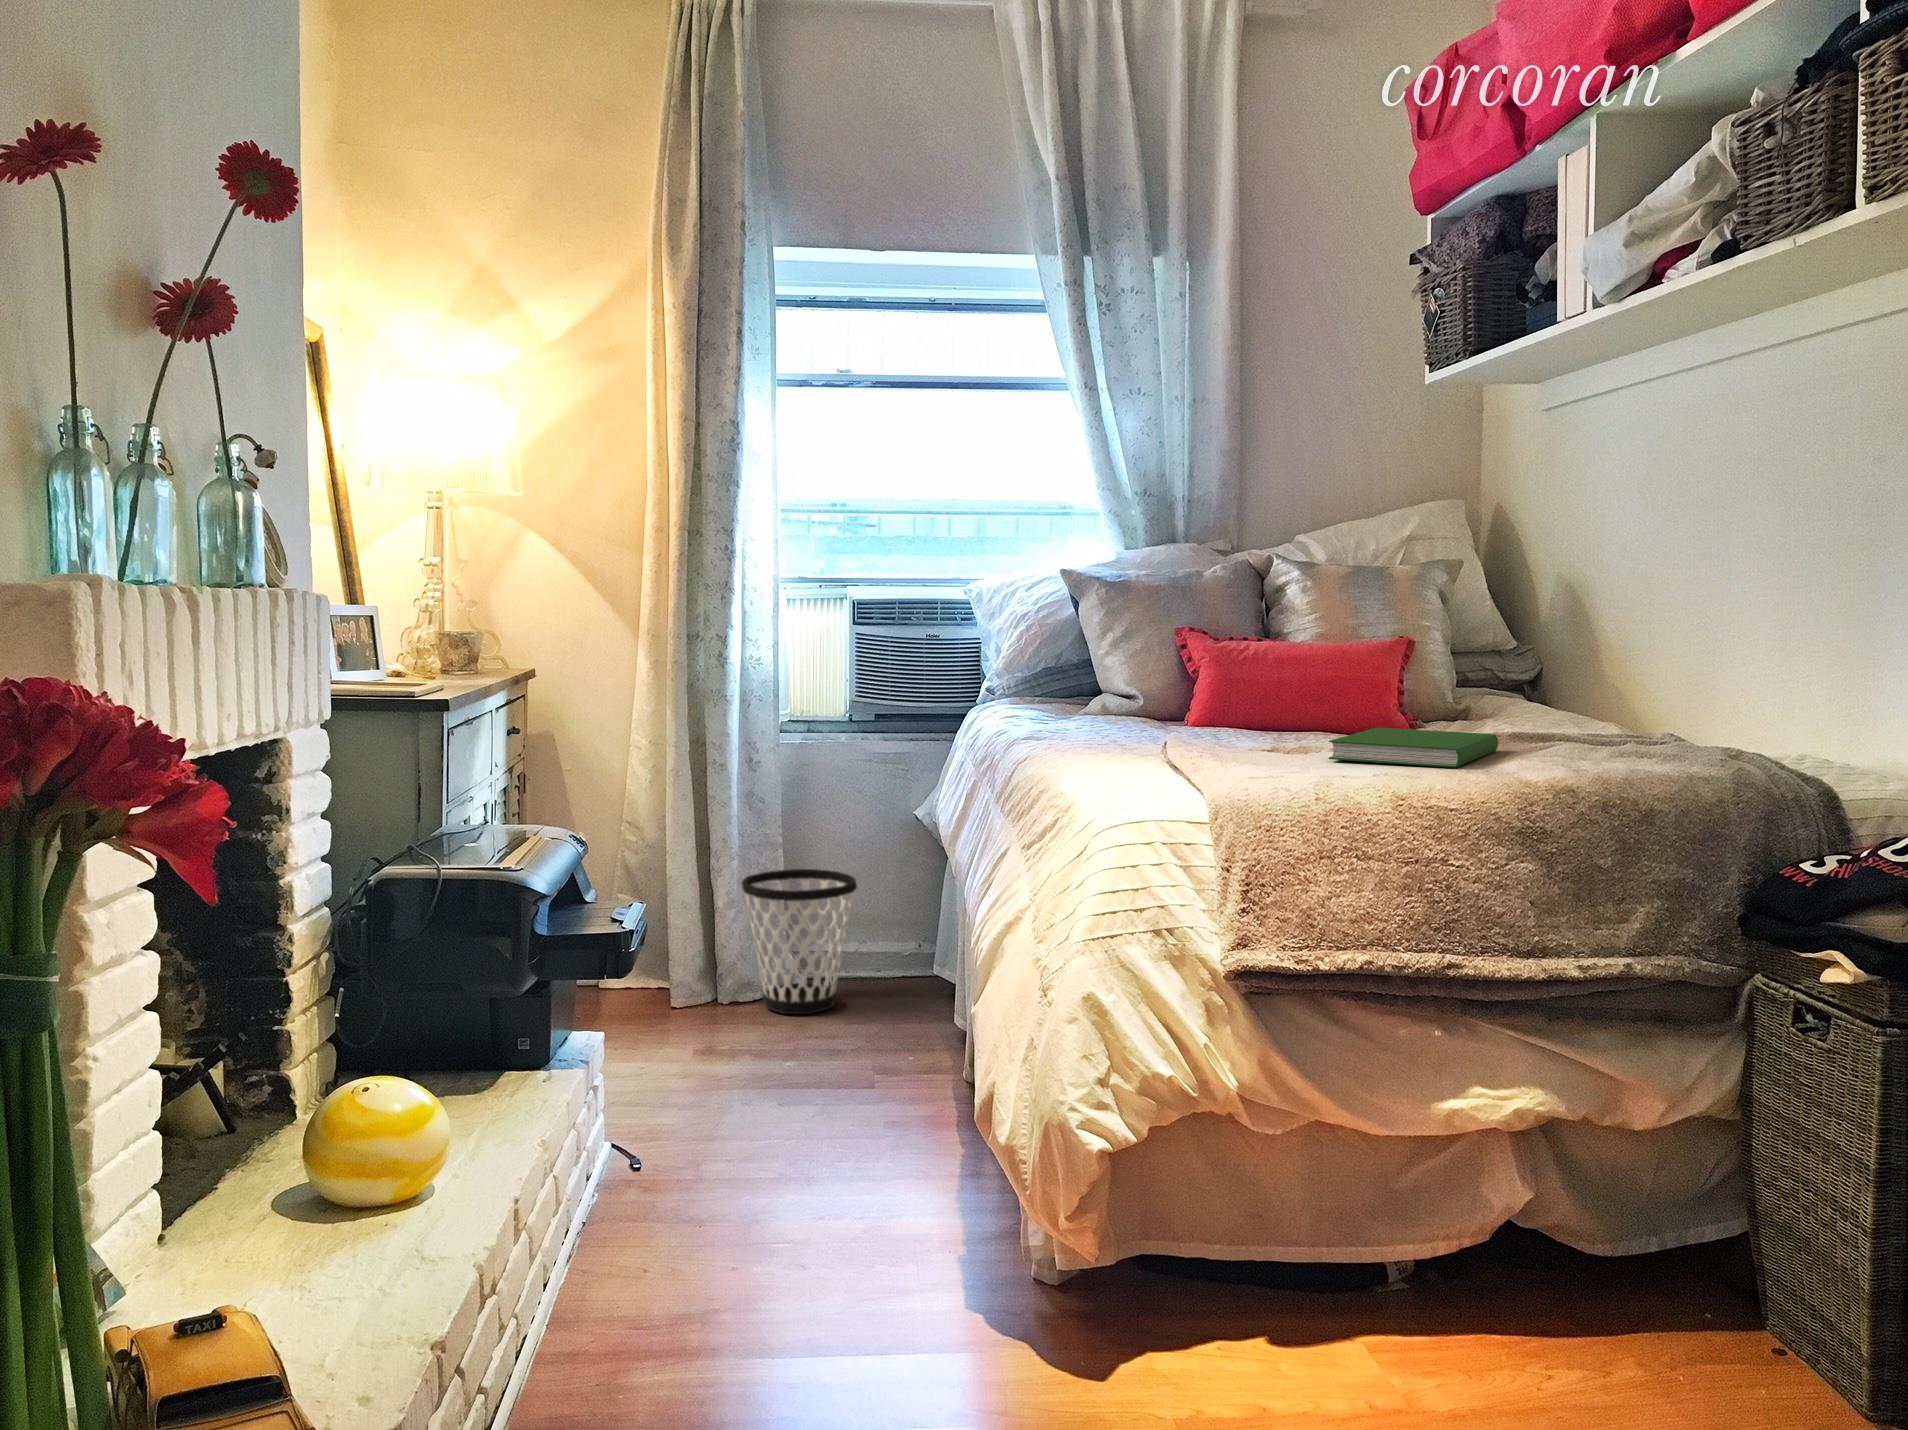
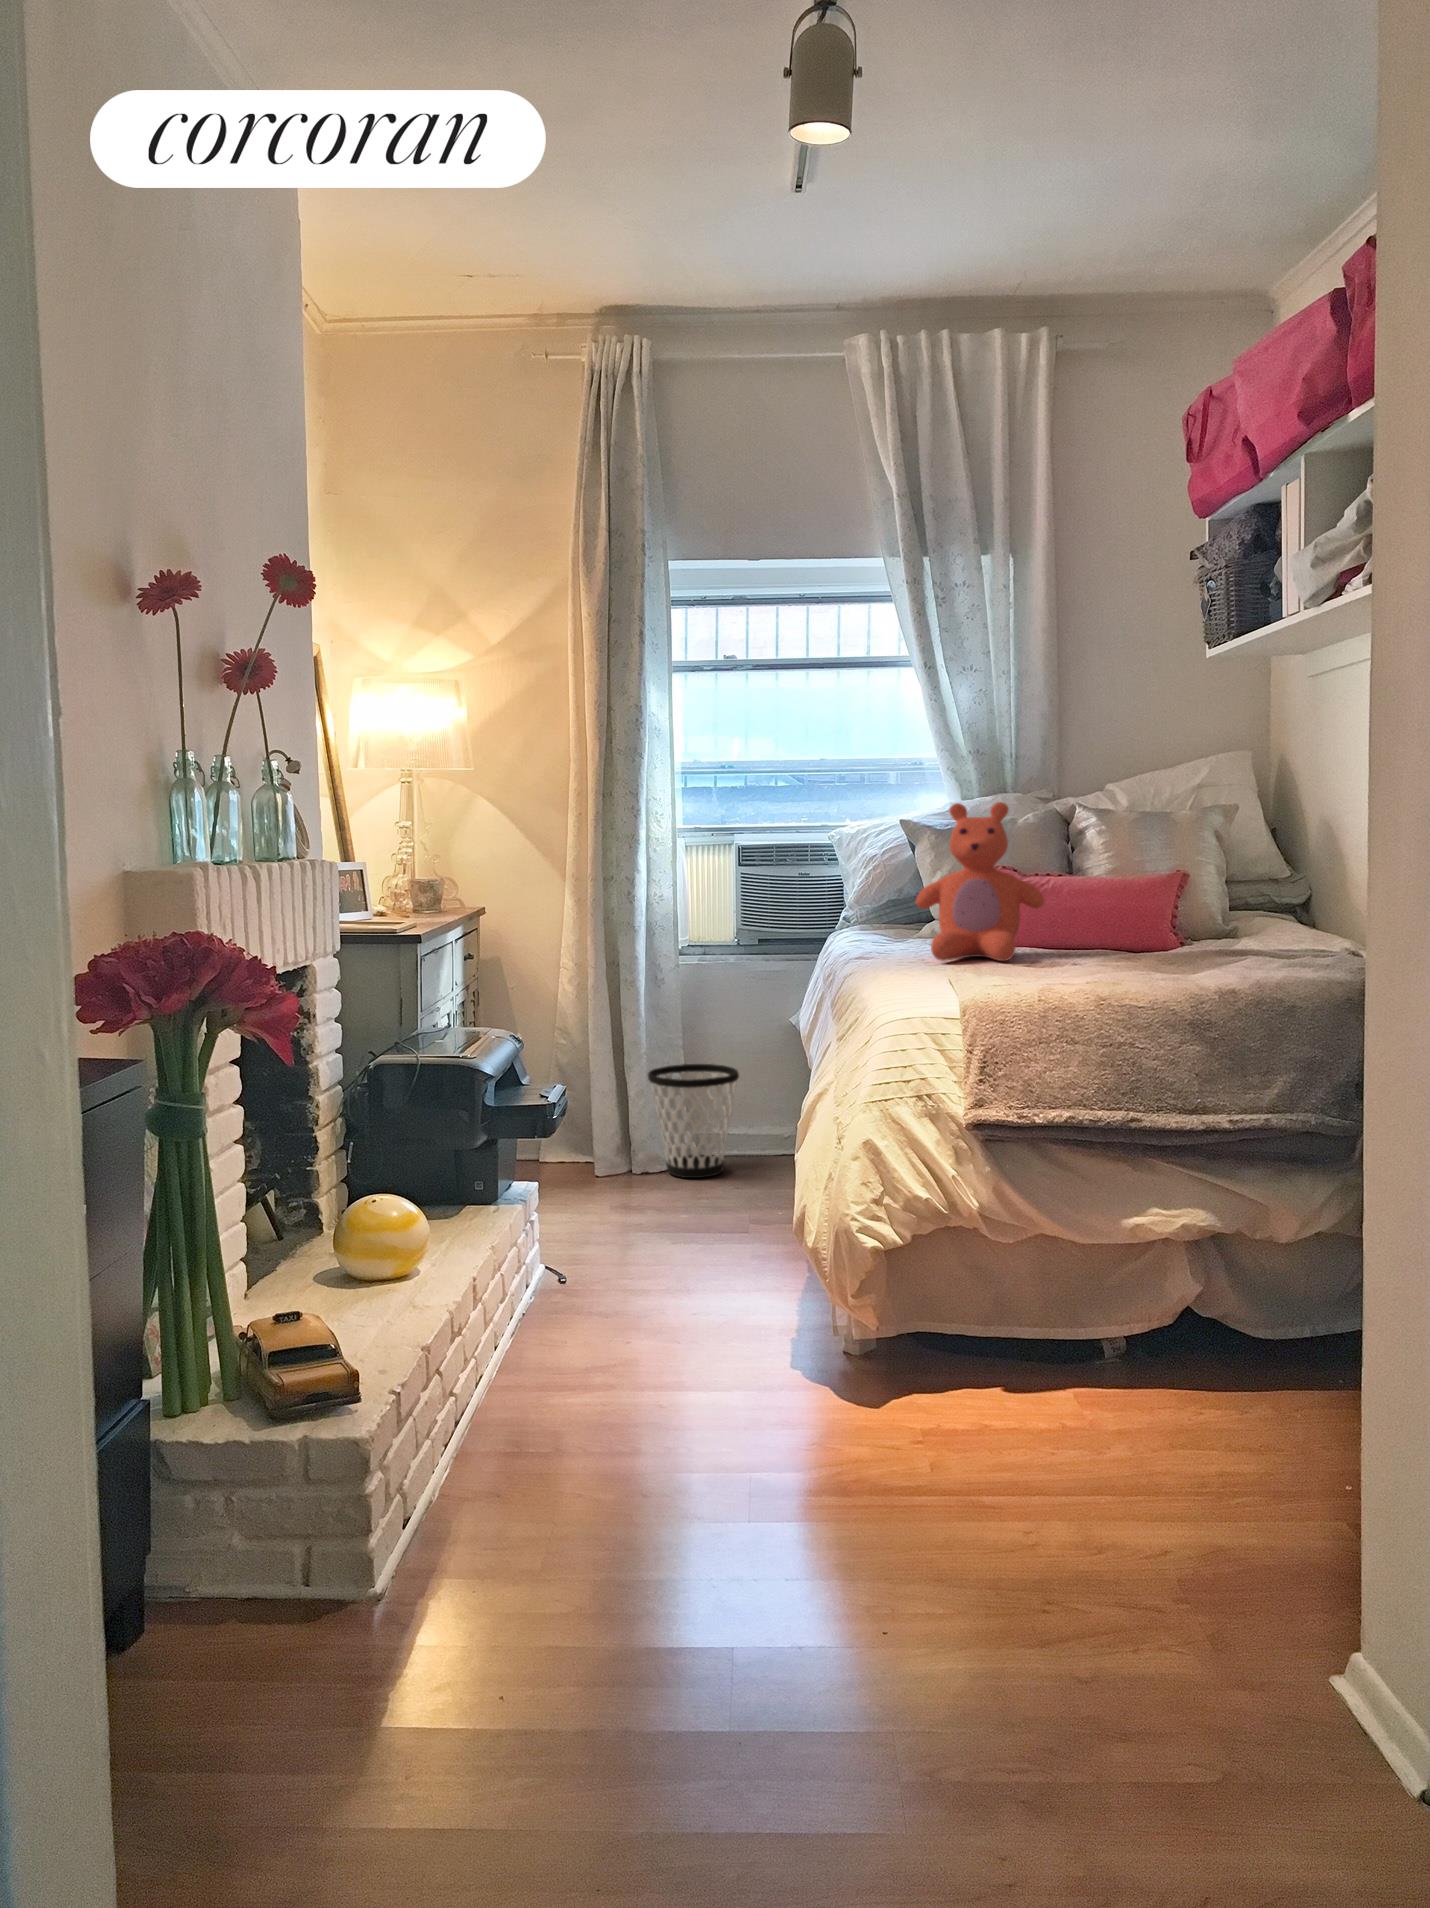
teddy bear: none [1107,543,1272,746] -> present [916,802,1044,961]
hardcover book: present [1329,728,1498,767] -> none [1071,945,1214,975]

